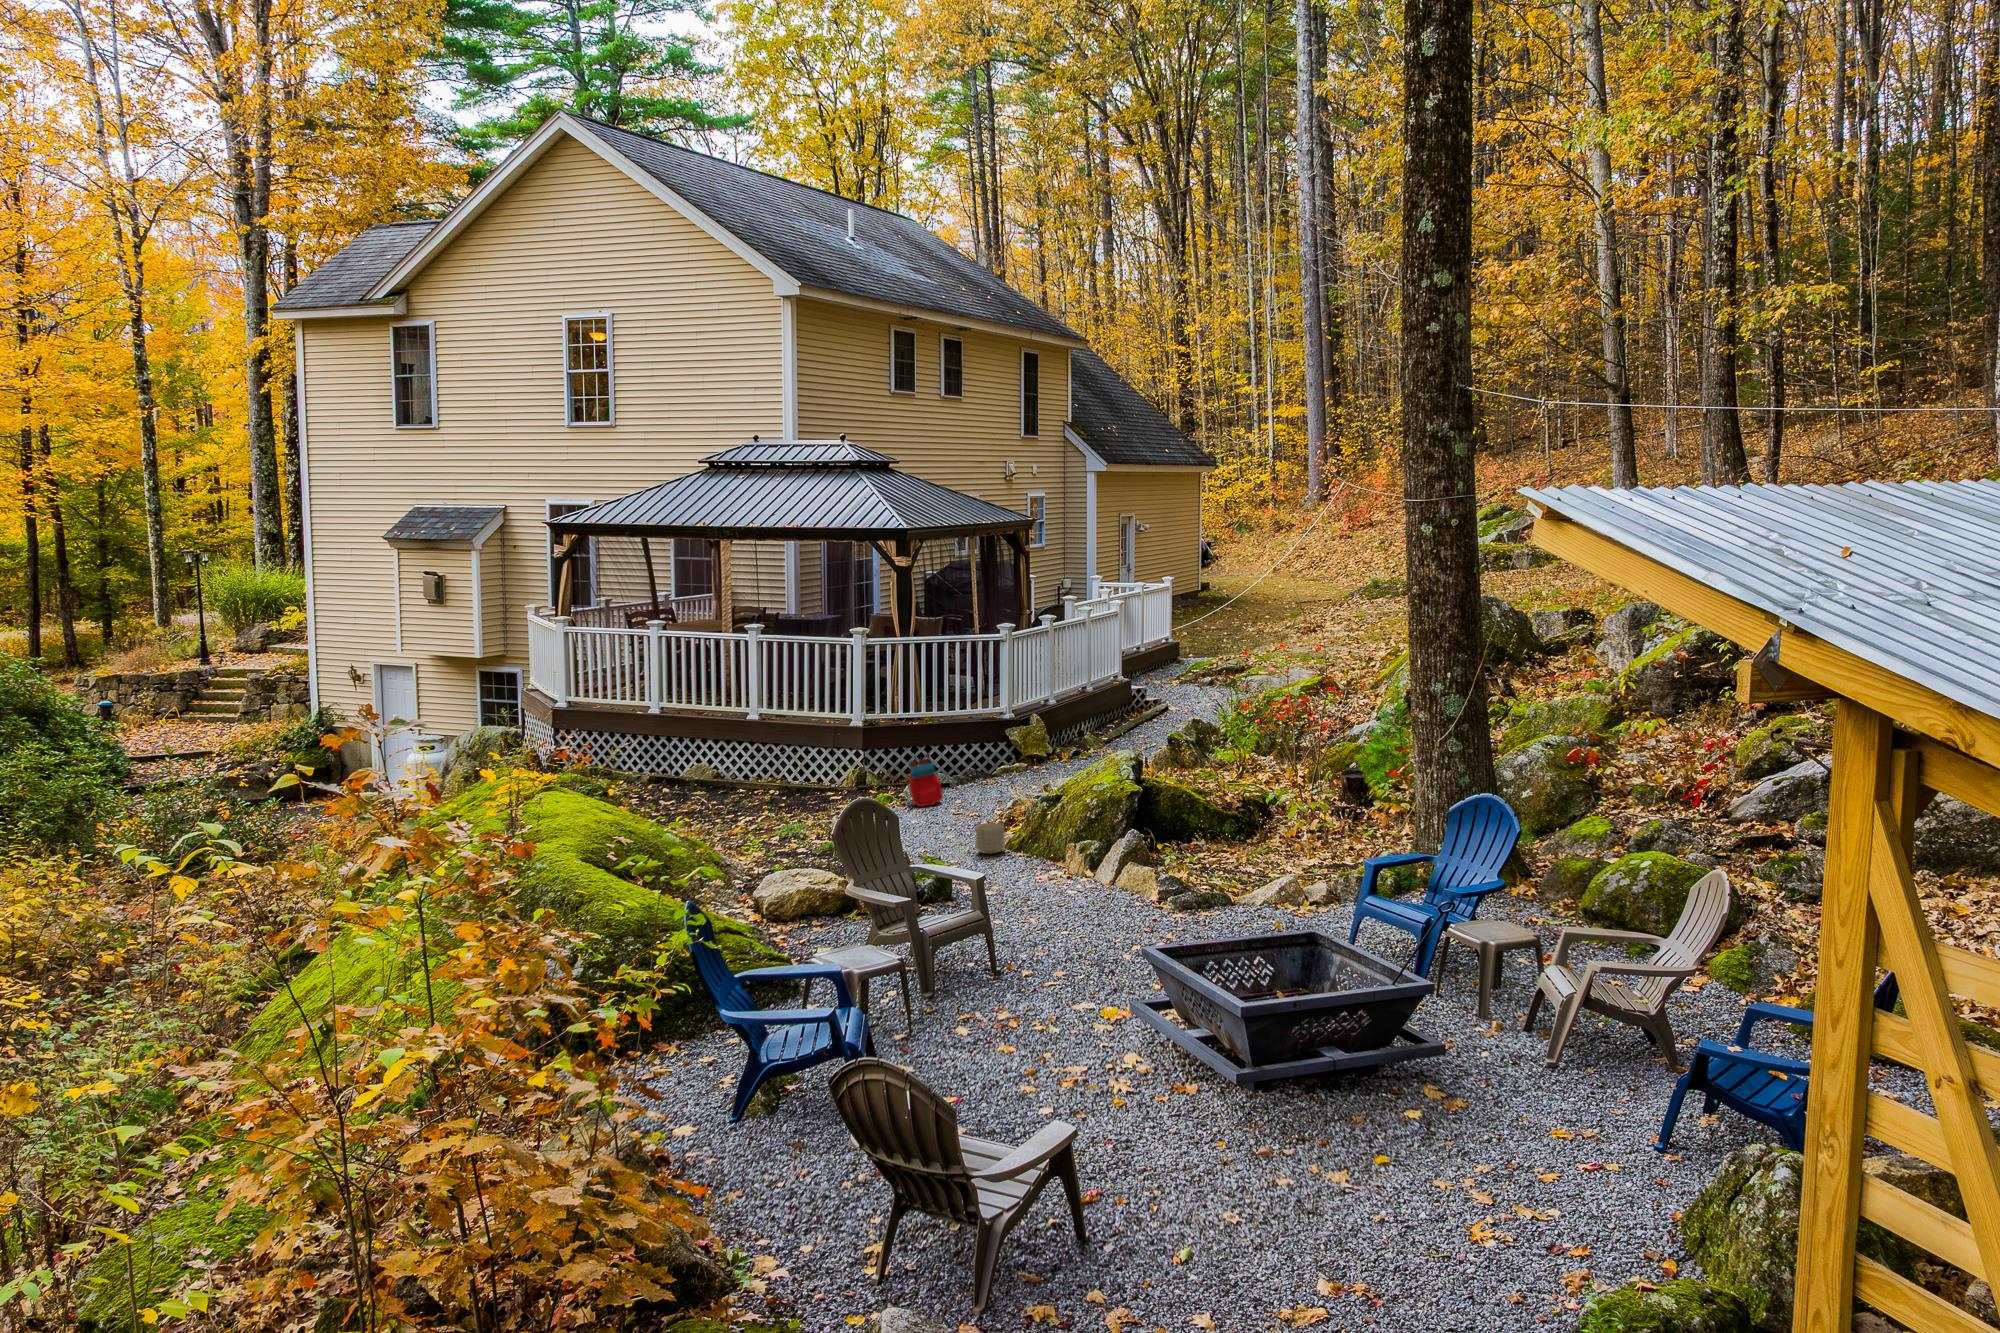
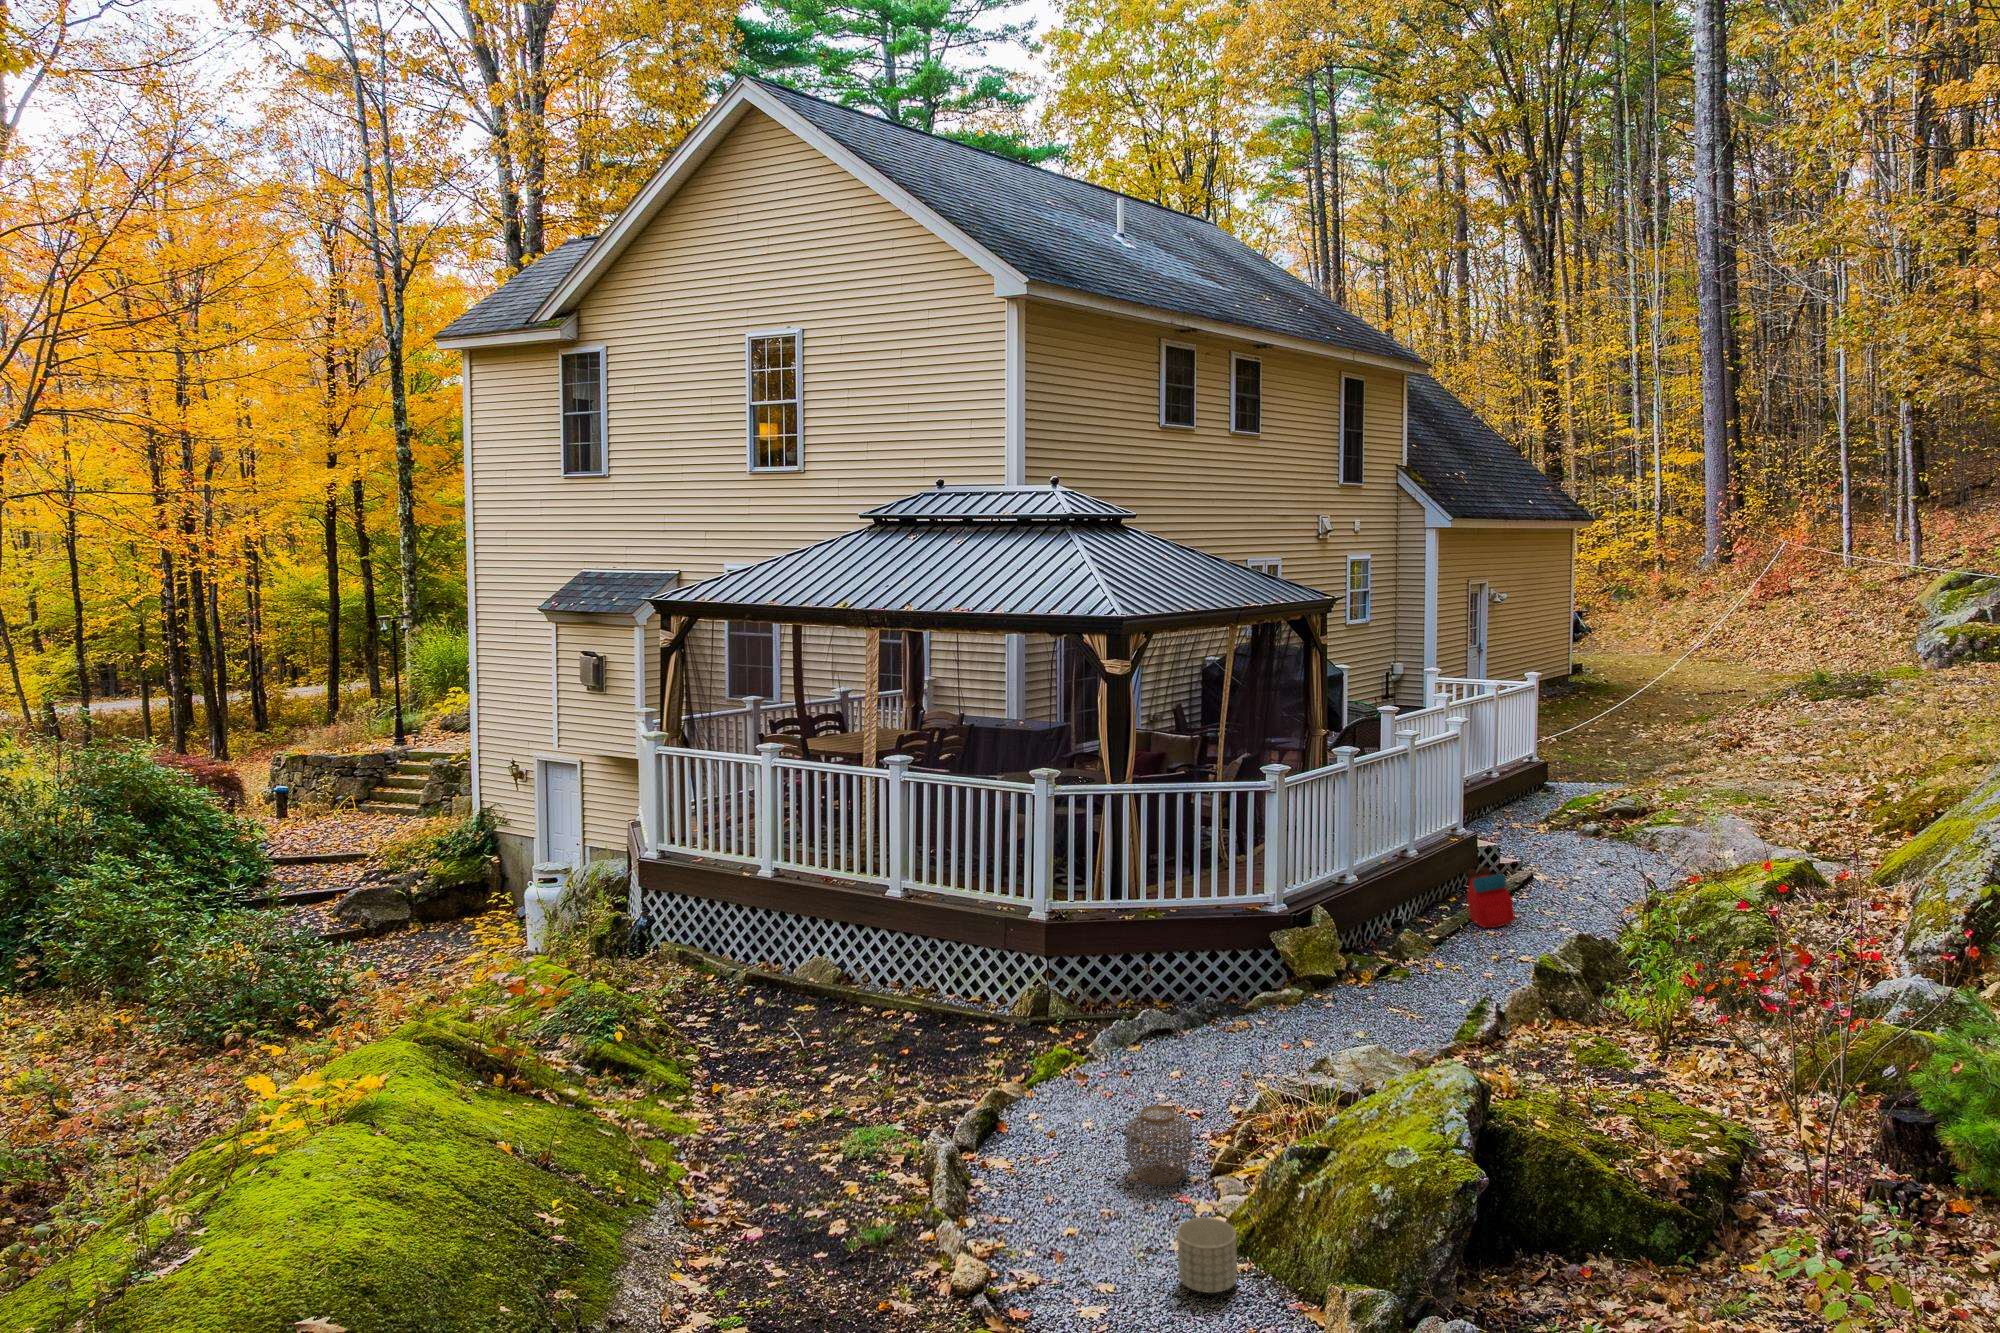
backpack: present [909,758,943,807] -> present [1467,867,1515,928]
woven basket: none [938,790,975,831] -> present [1125,1105,1192,1186]

